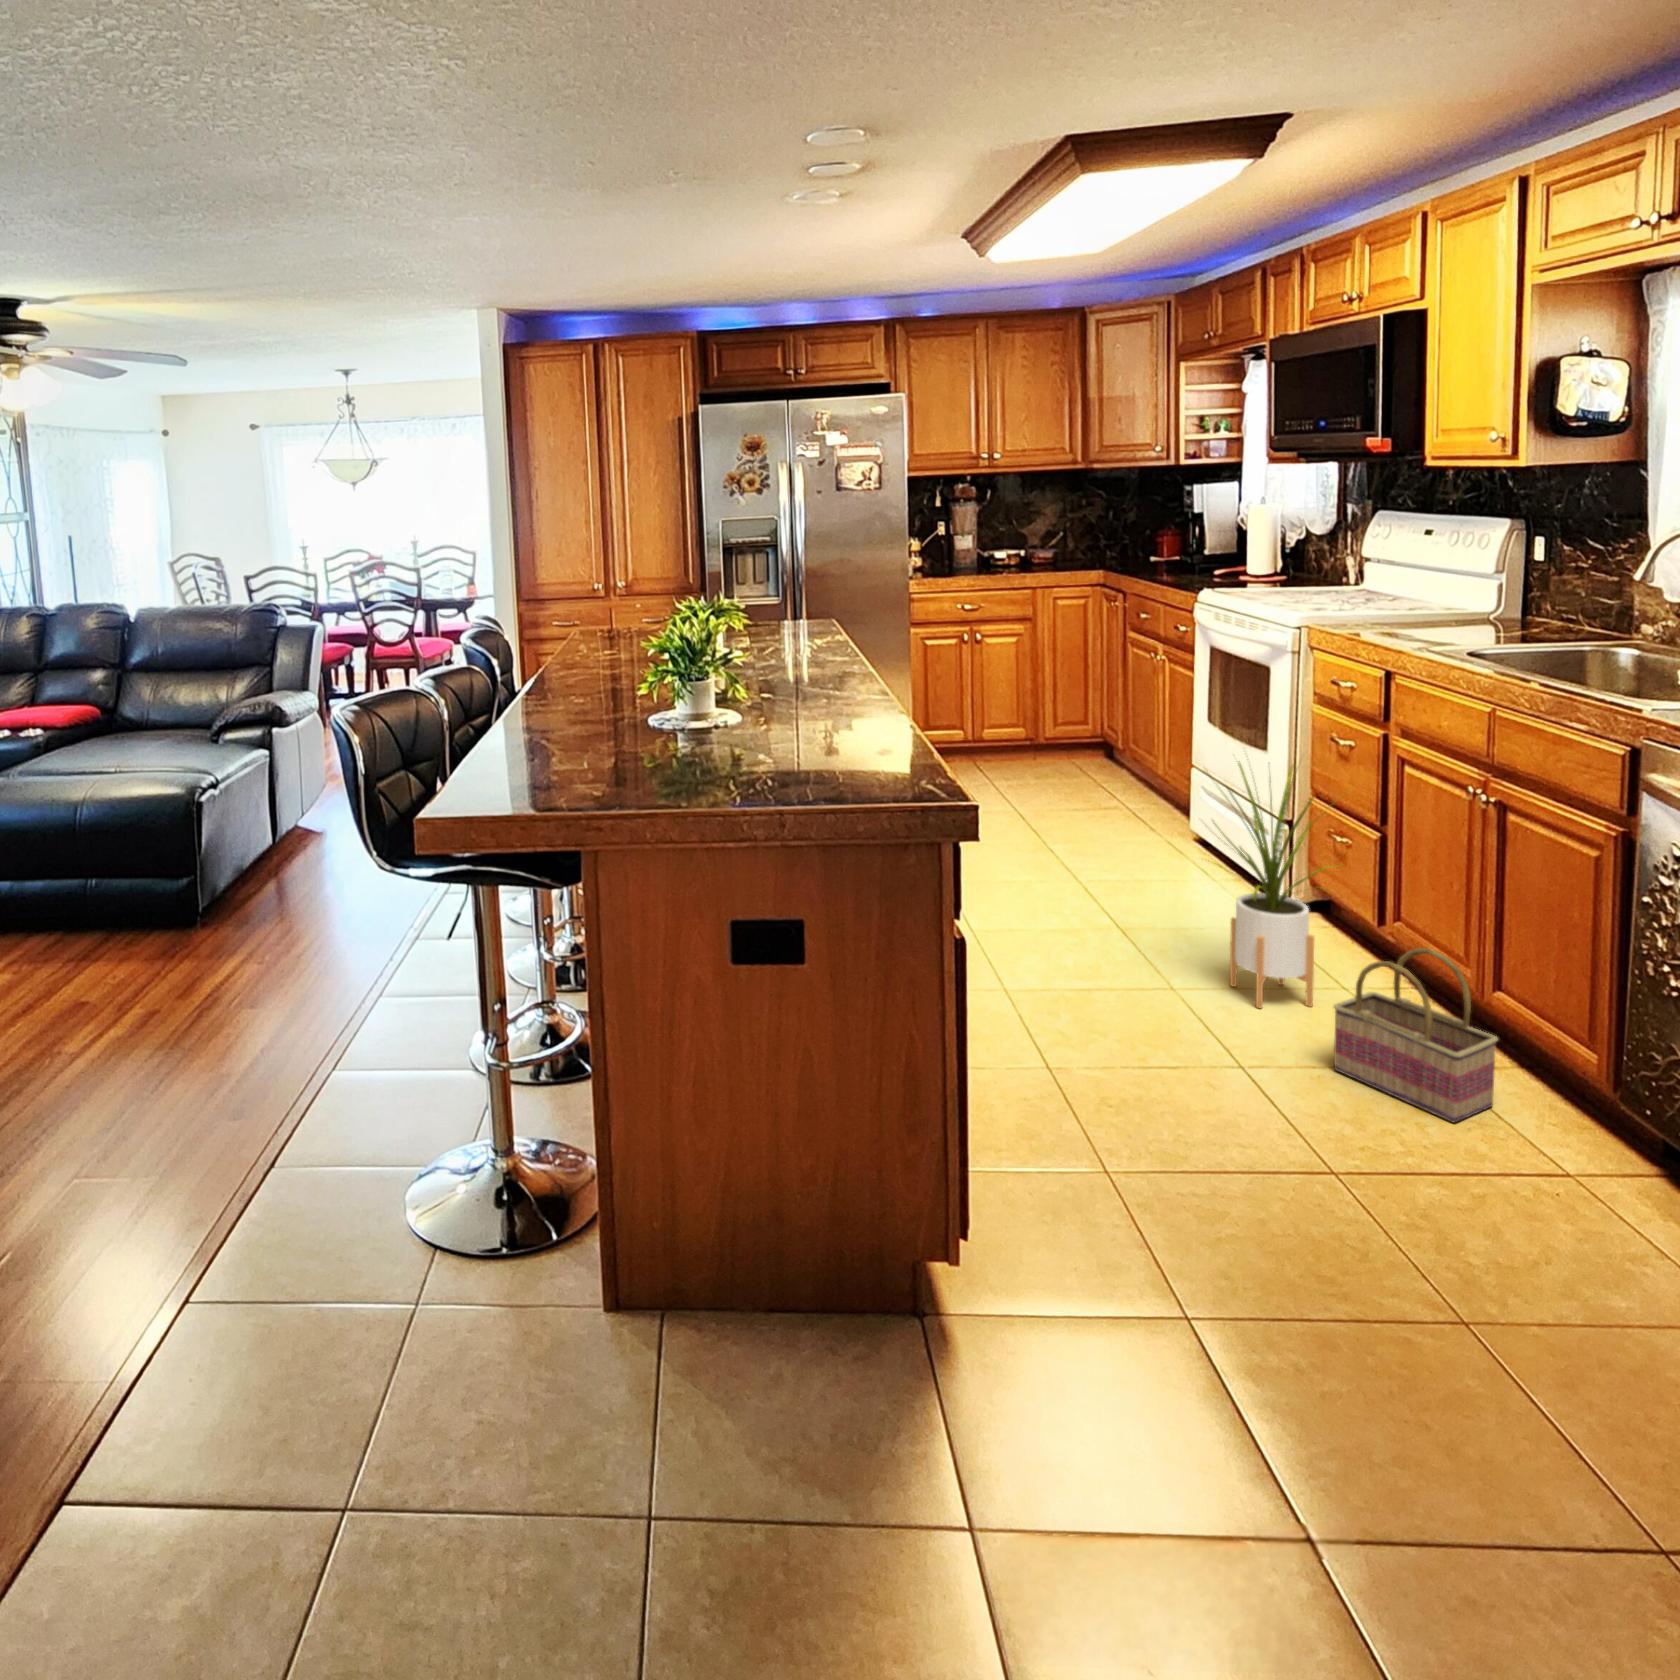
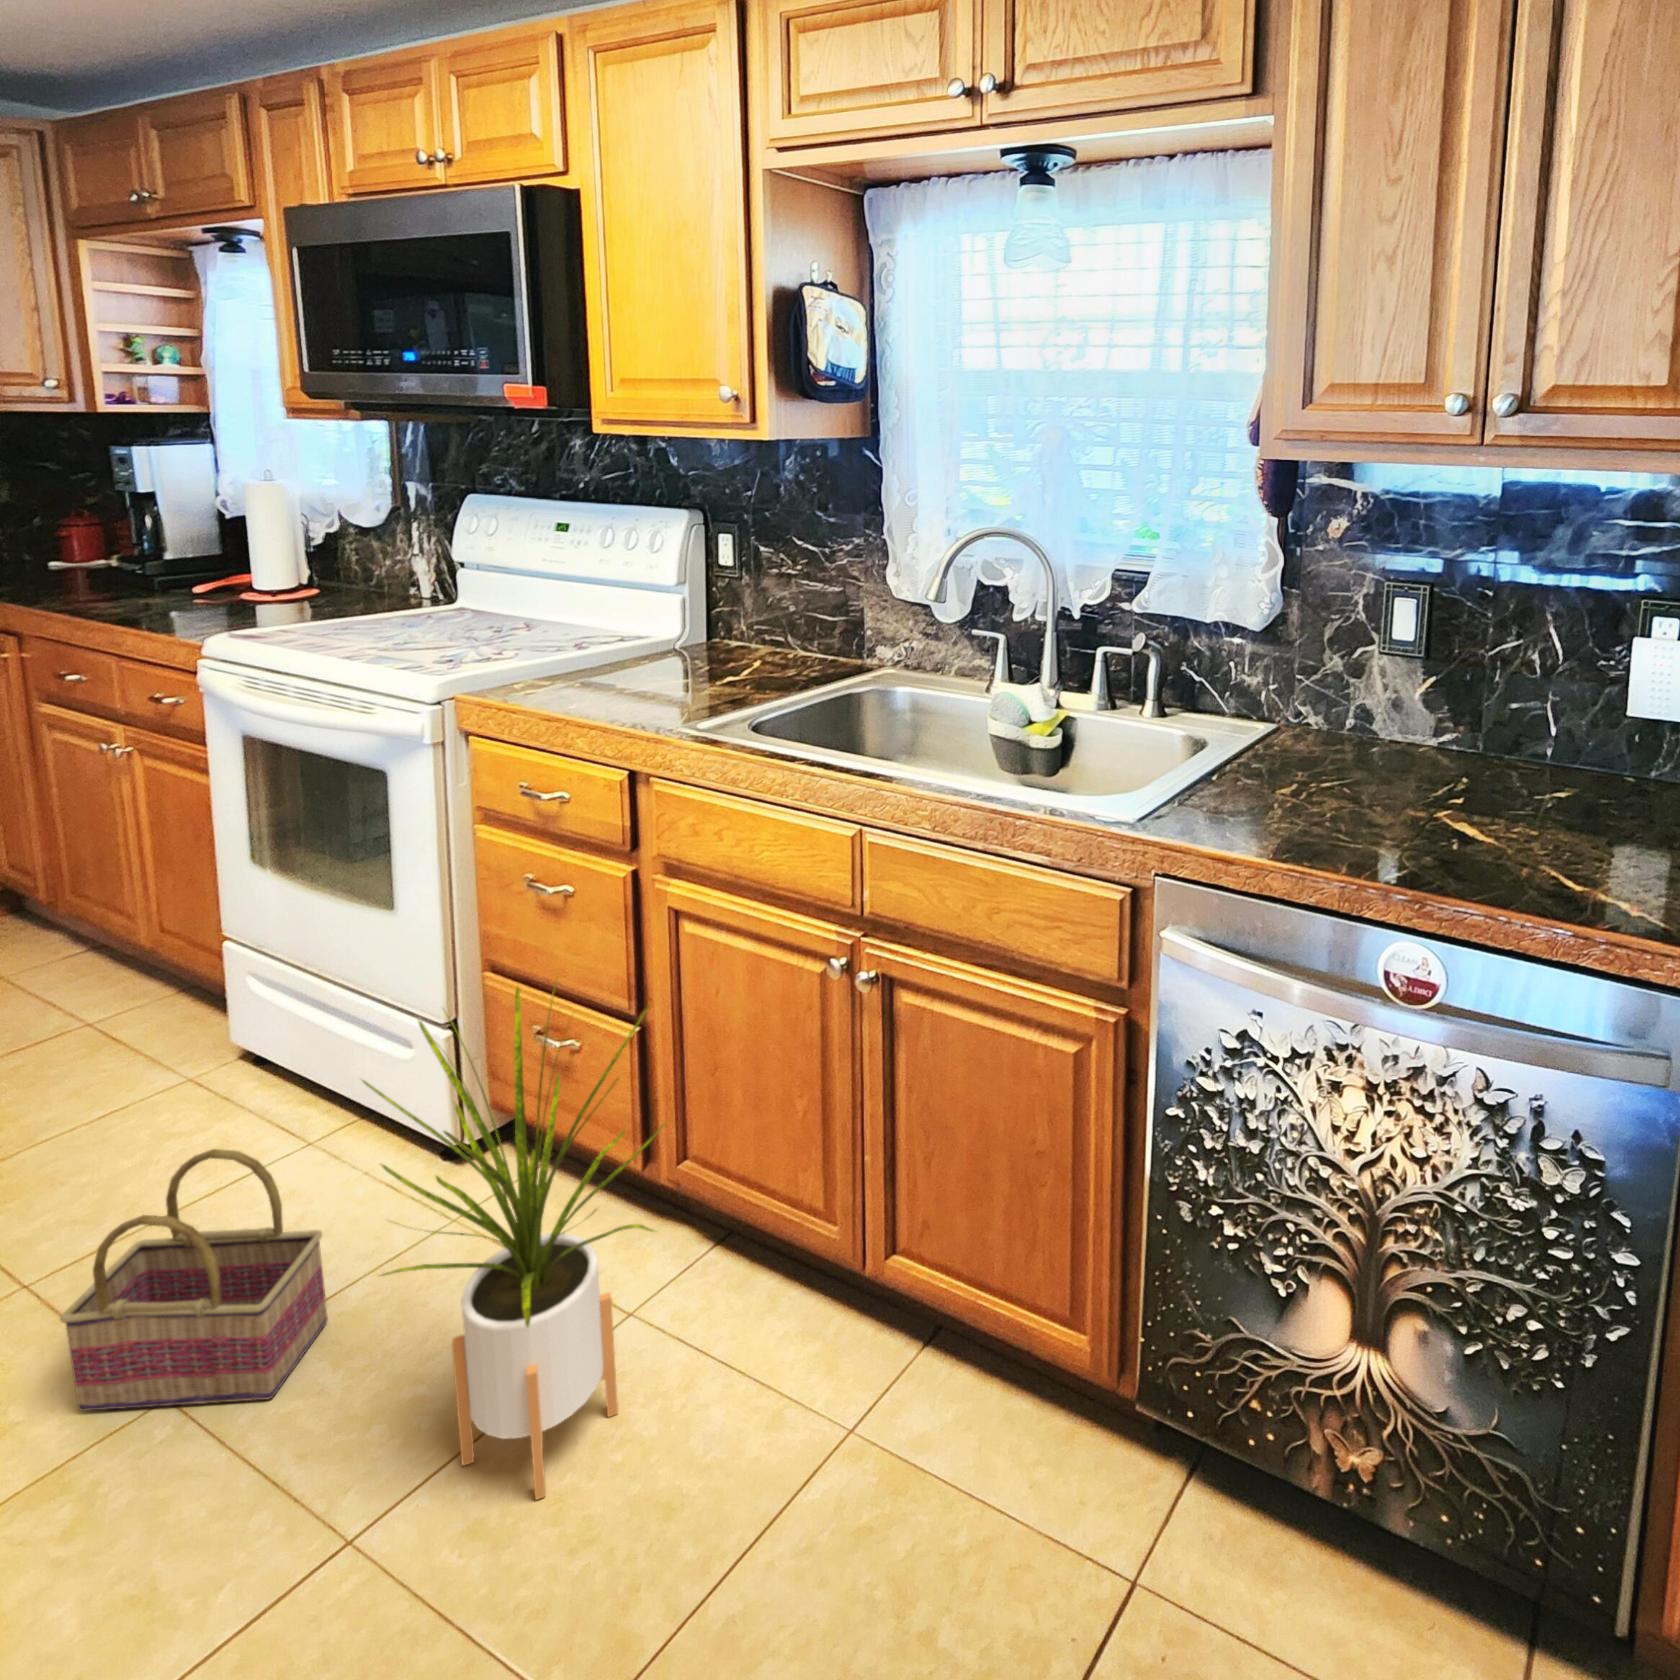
basket: present [1333,948,1498,1123] -> present [60,1149,328,1411]

